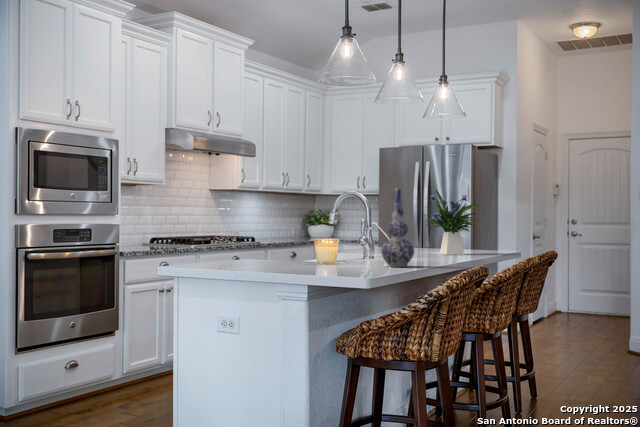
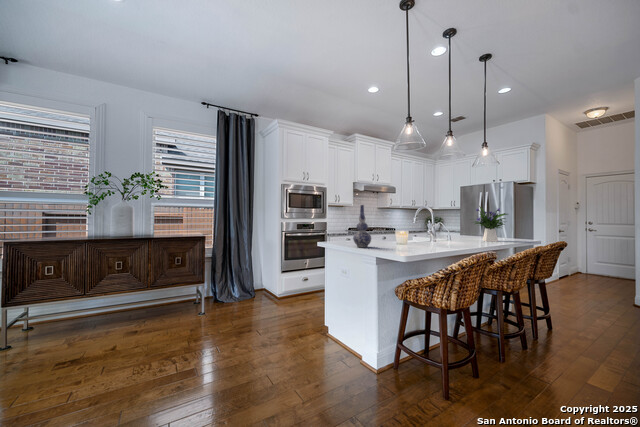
vase: present [381,189,414,267] -> present [353,205,371,247]

